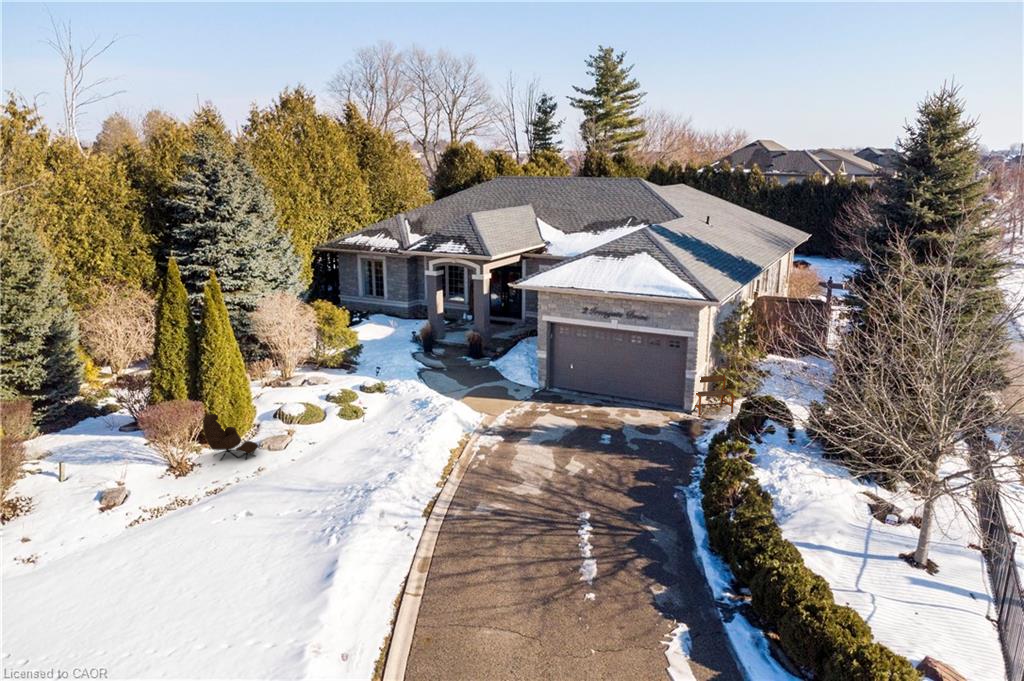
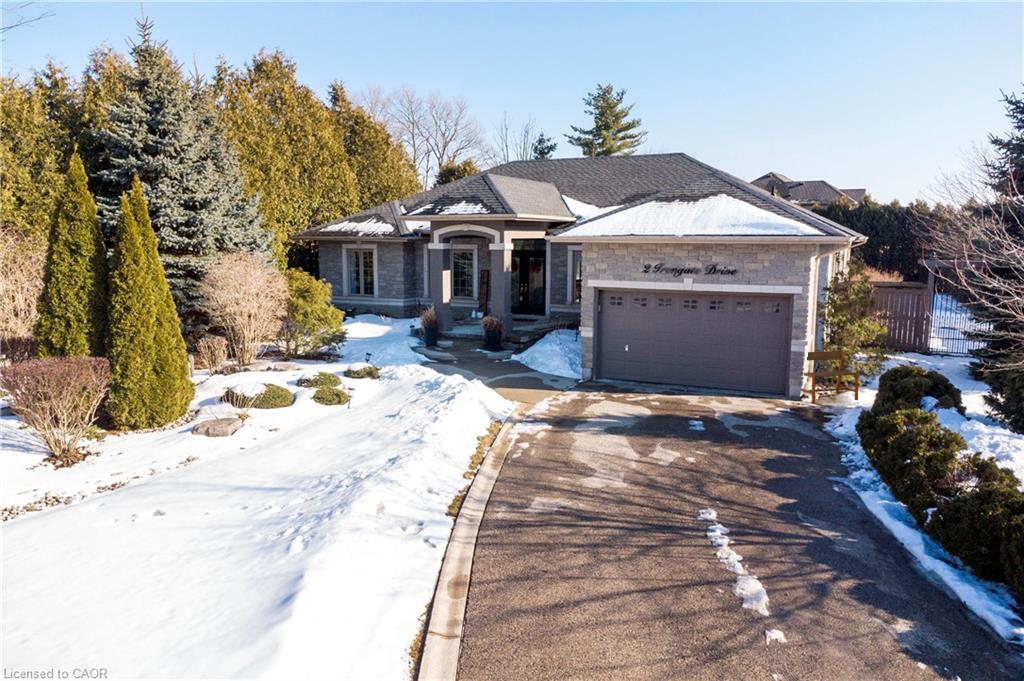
lounge chair: present [203,413,258,461] -> none [107,382,192,452]

